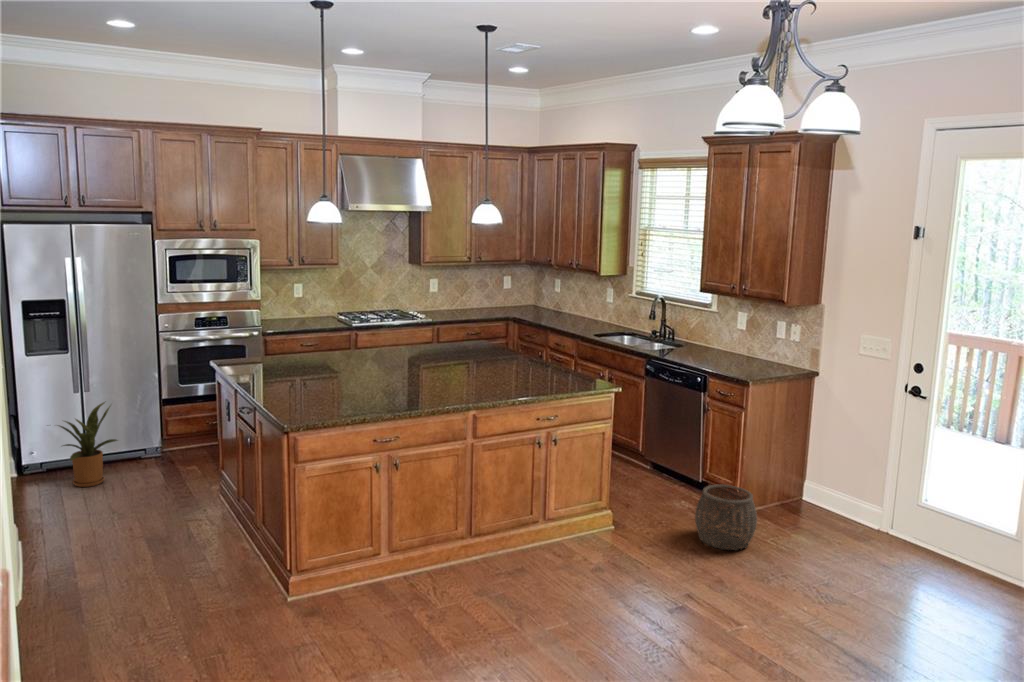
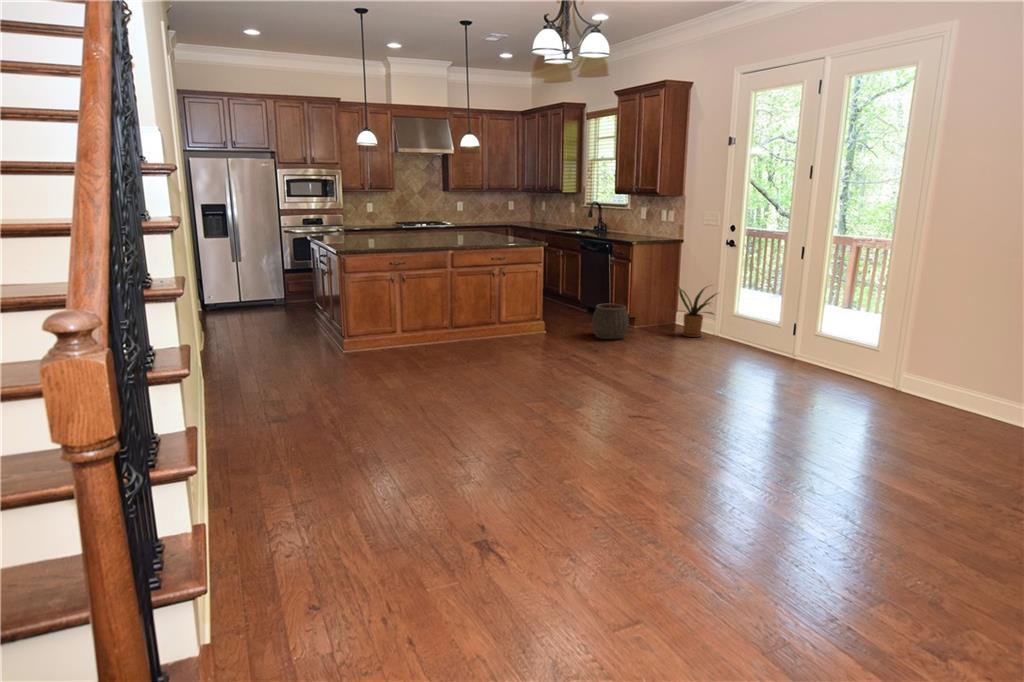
house plant: present [59,402,117,487] -> present [678,287,718,337]

